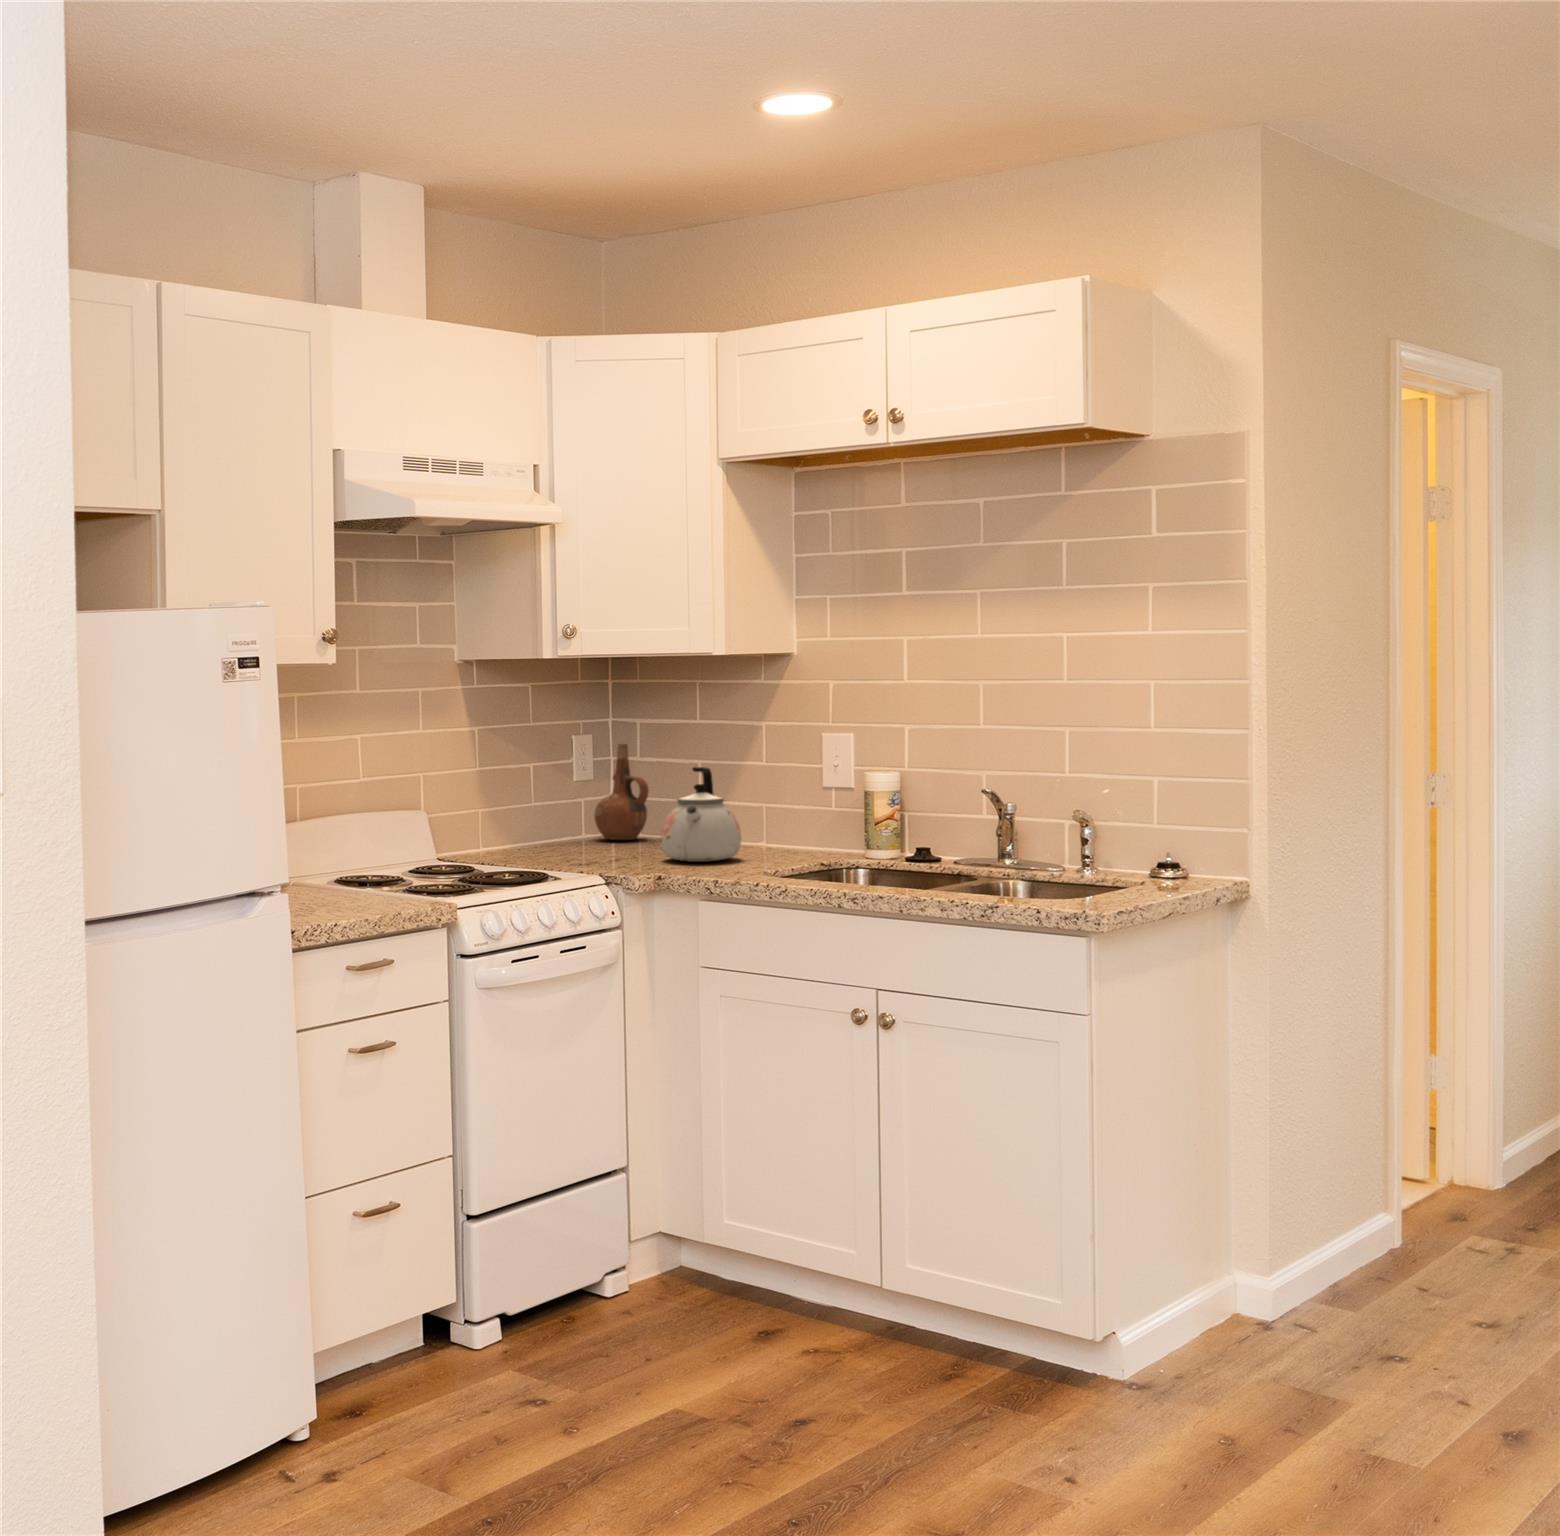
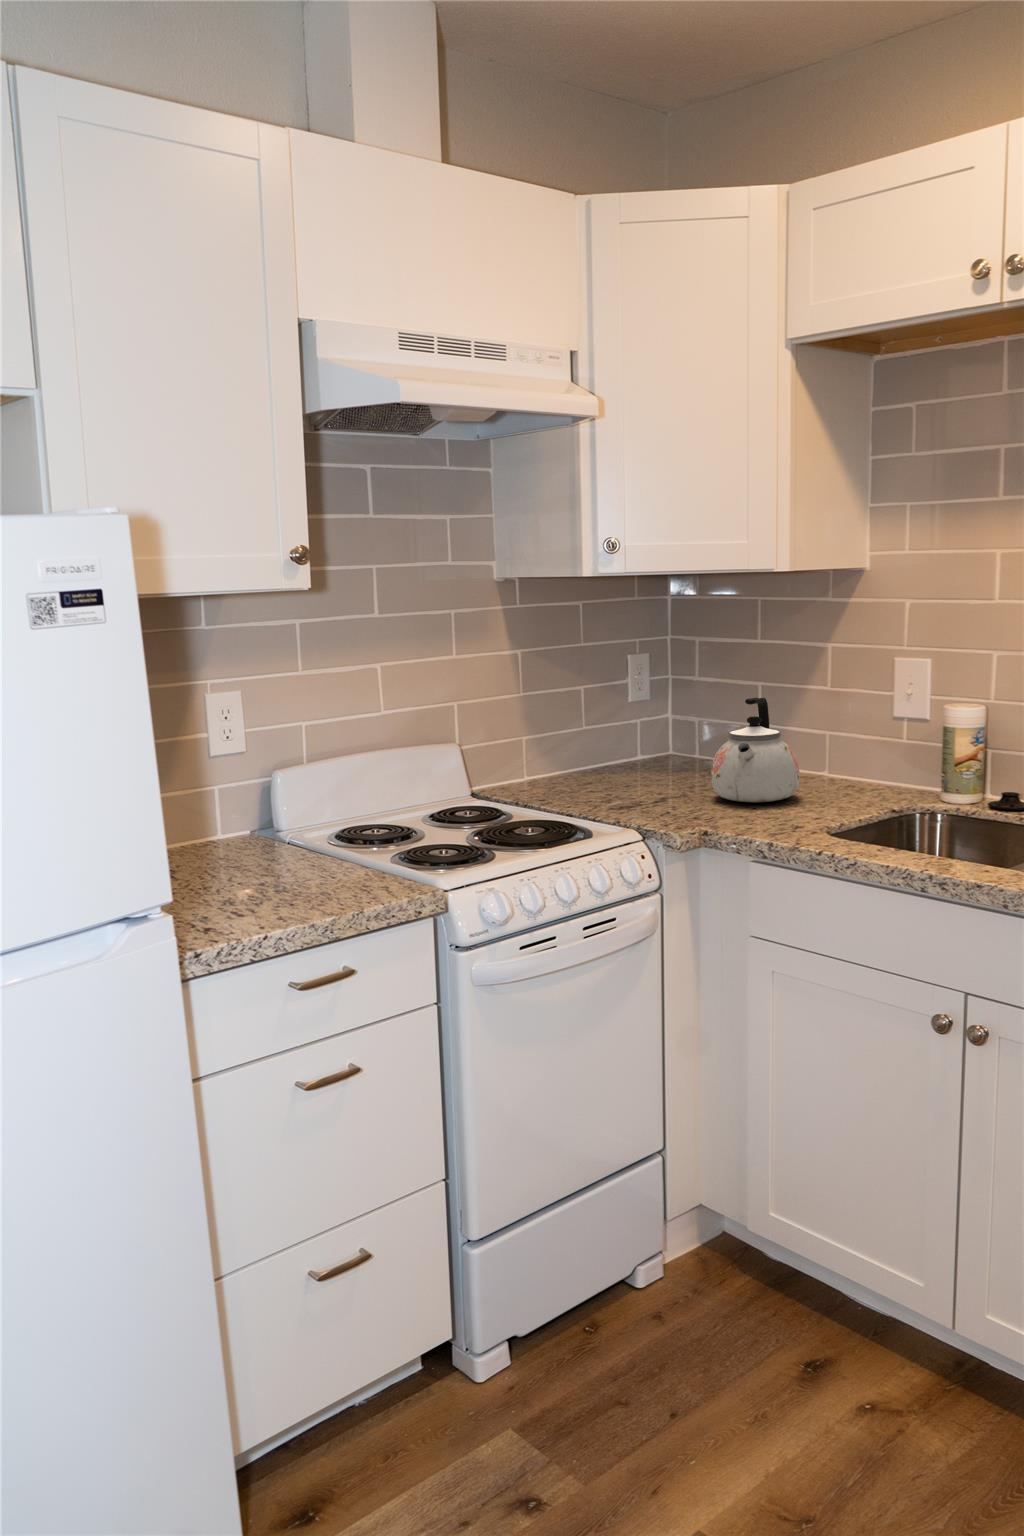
ceramic pitcher: present [594,744,649,840] -> none [649,663,704,761]

